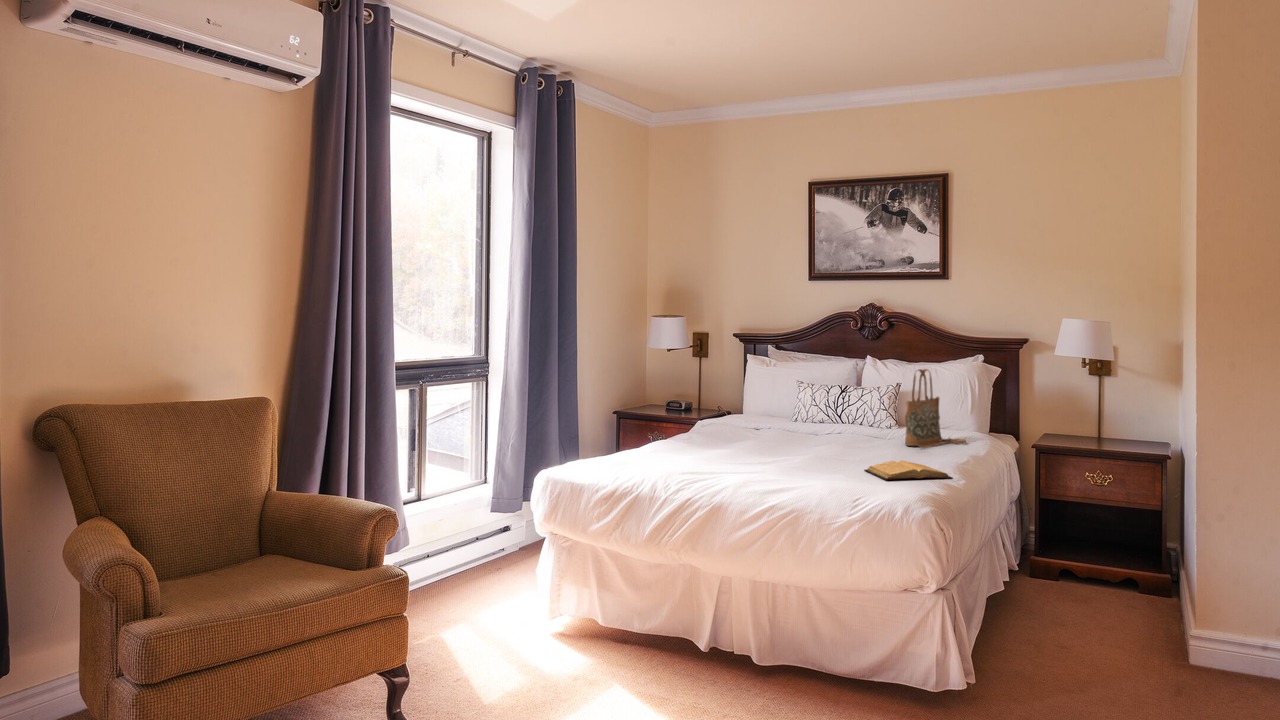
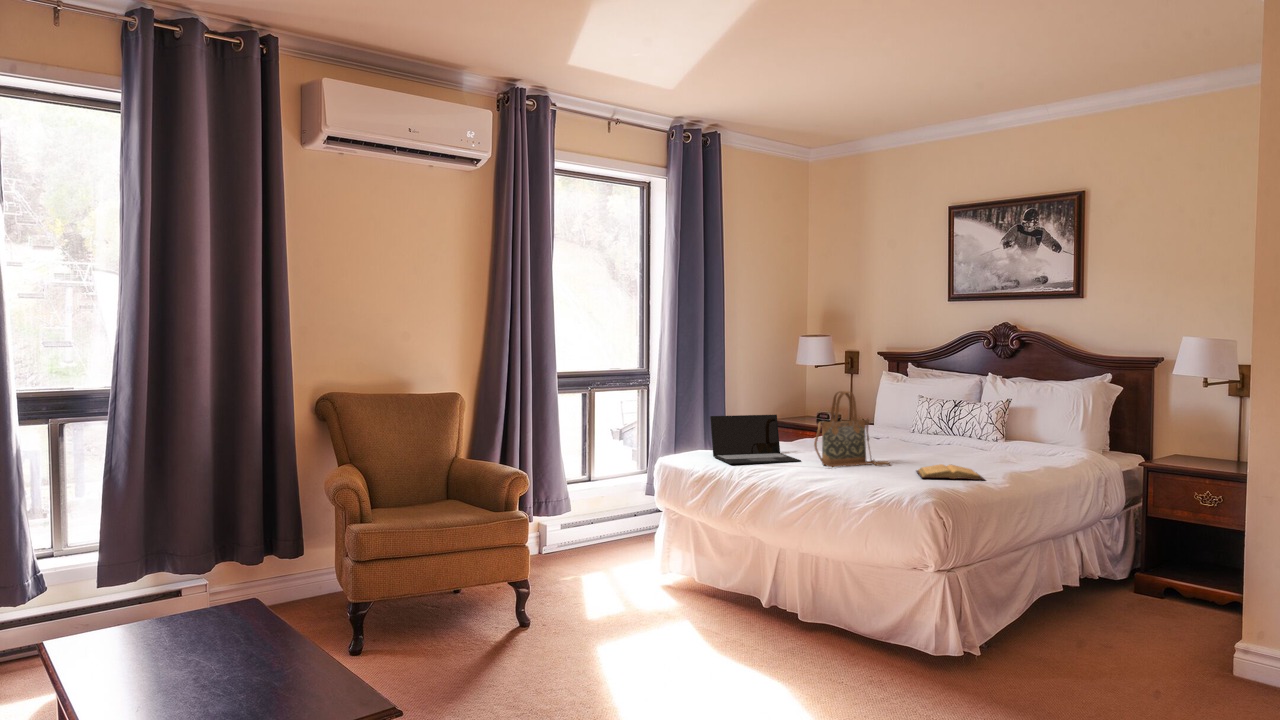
handbag: present [905,369,966,448] -> present [814,391,889,467]
laptop: none [607,409,722,474] -> present [710,415,801,464]

